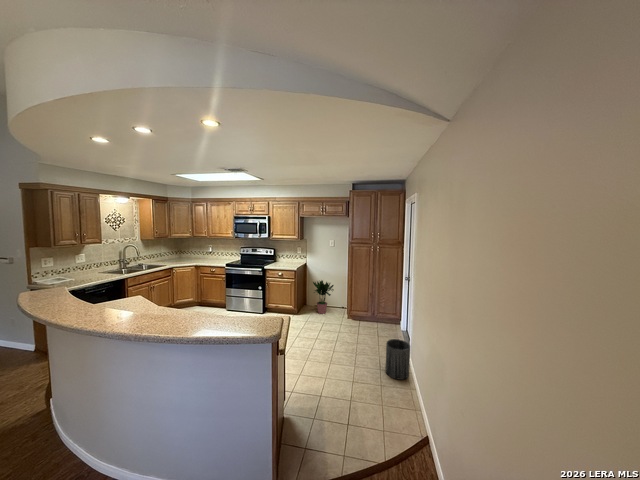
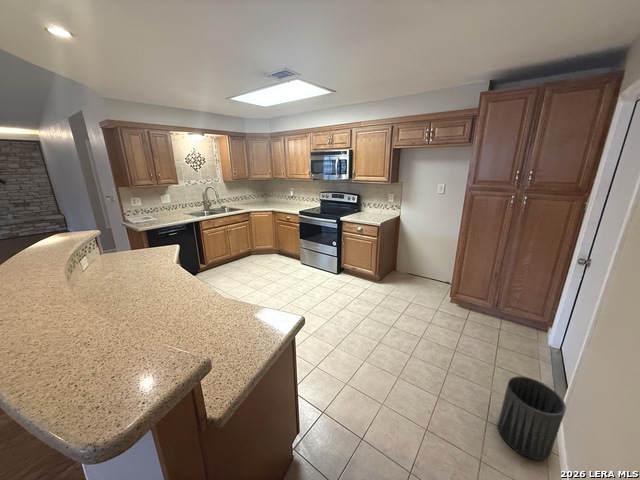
potted plant: present [313,280,334,314] -> none [401,239,439,288]

